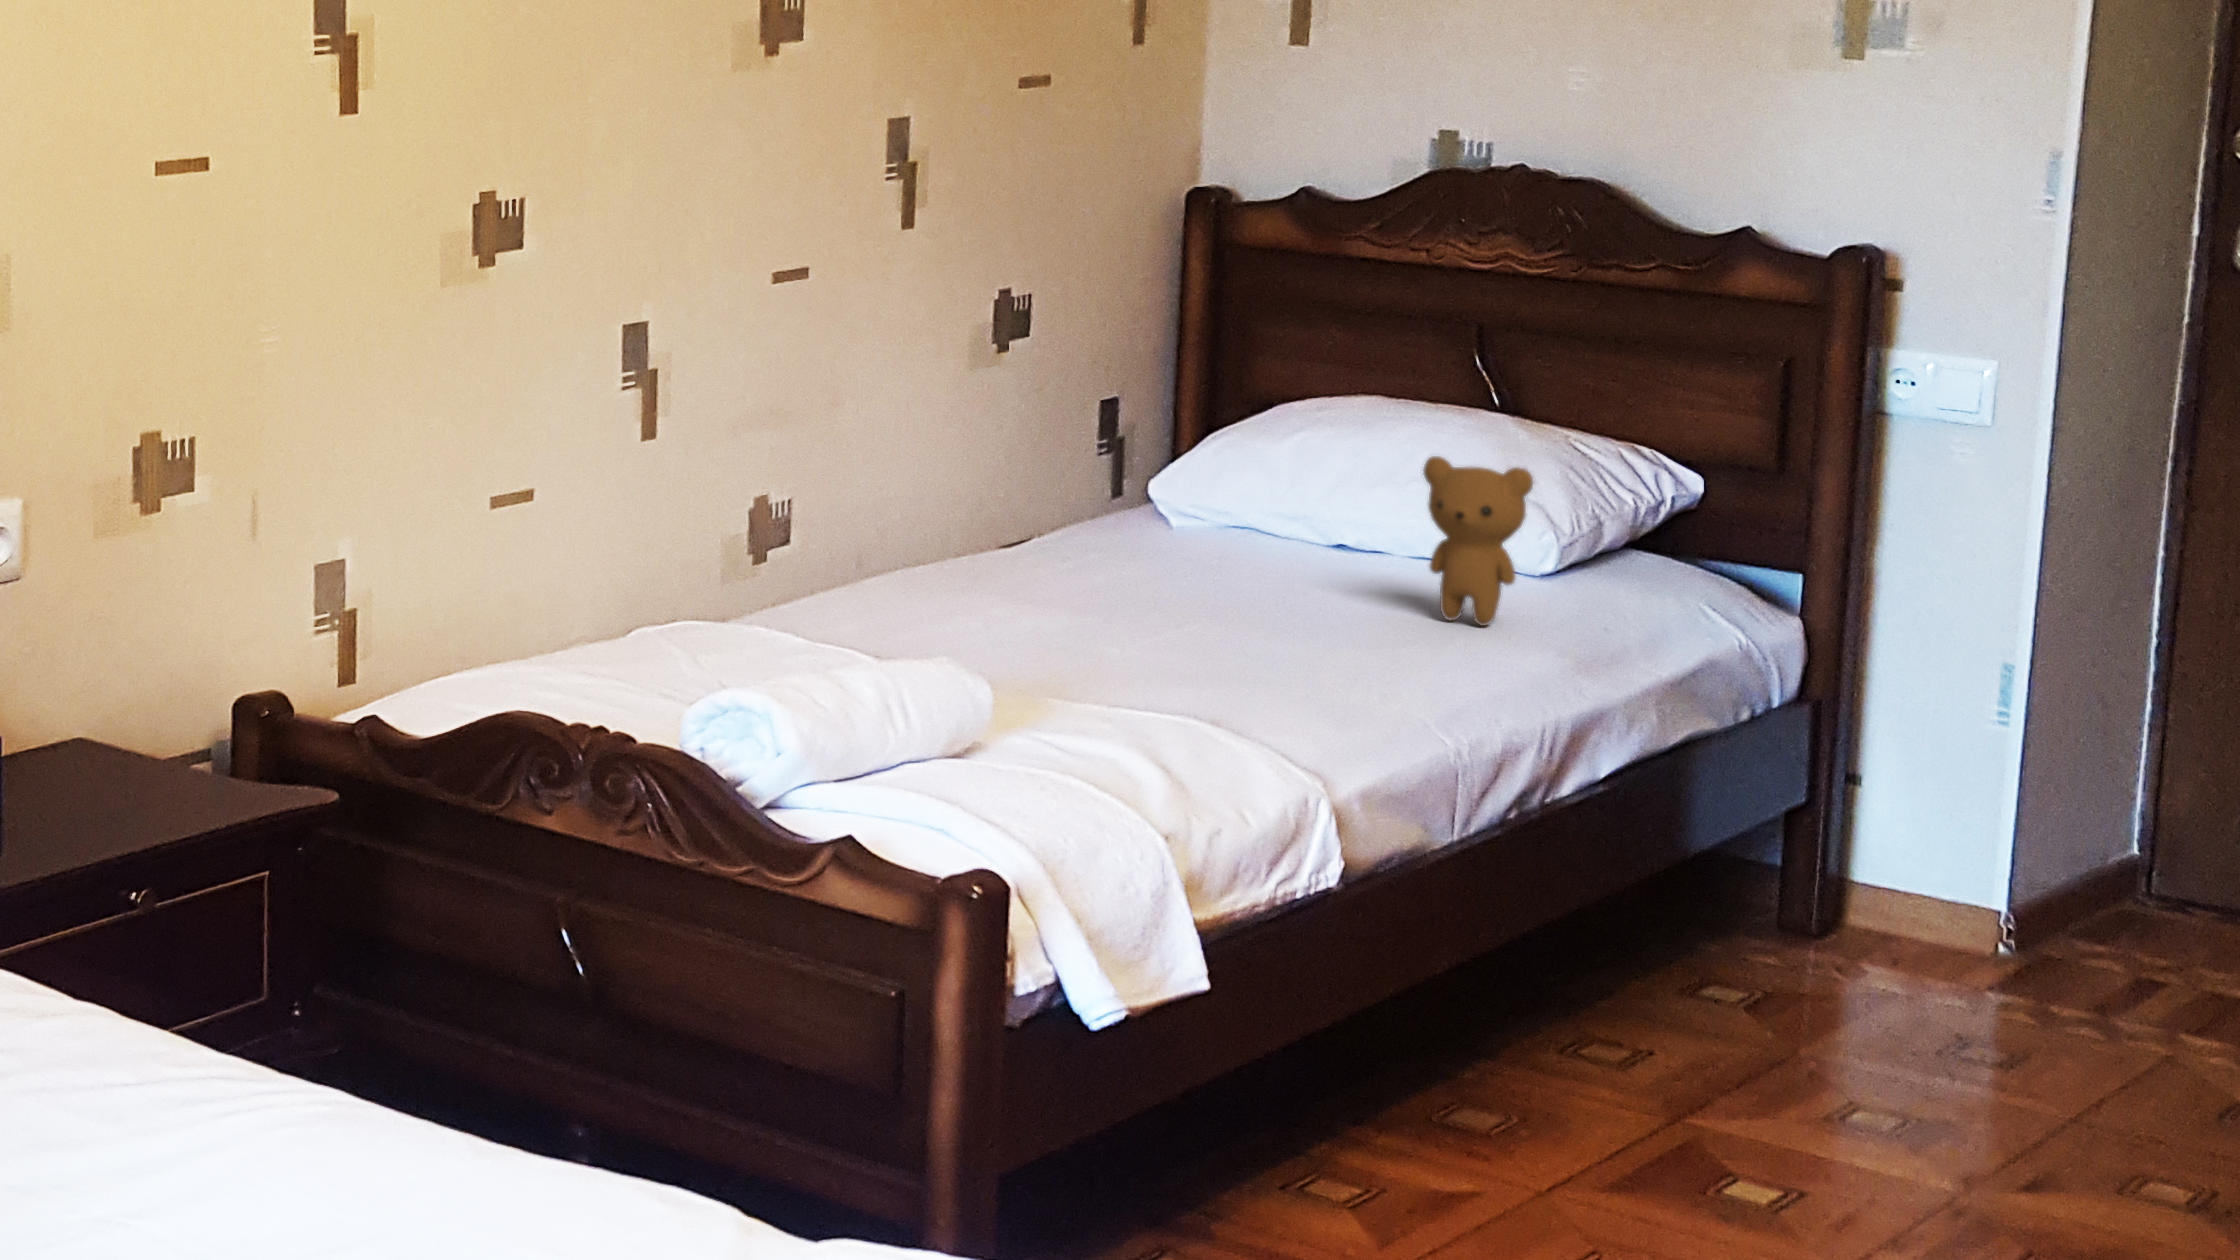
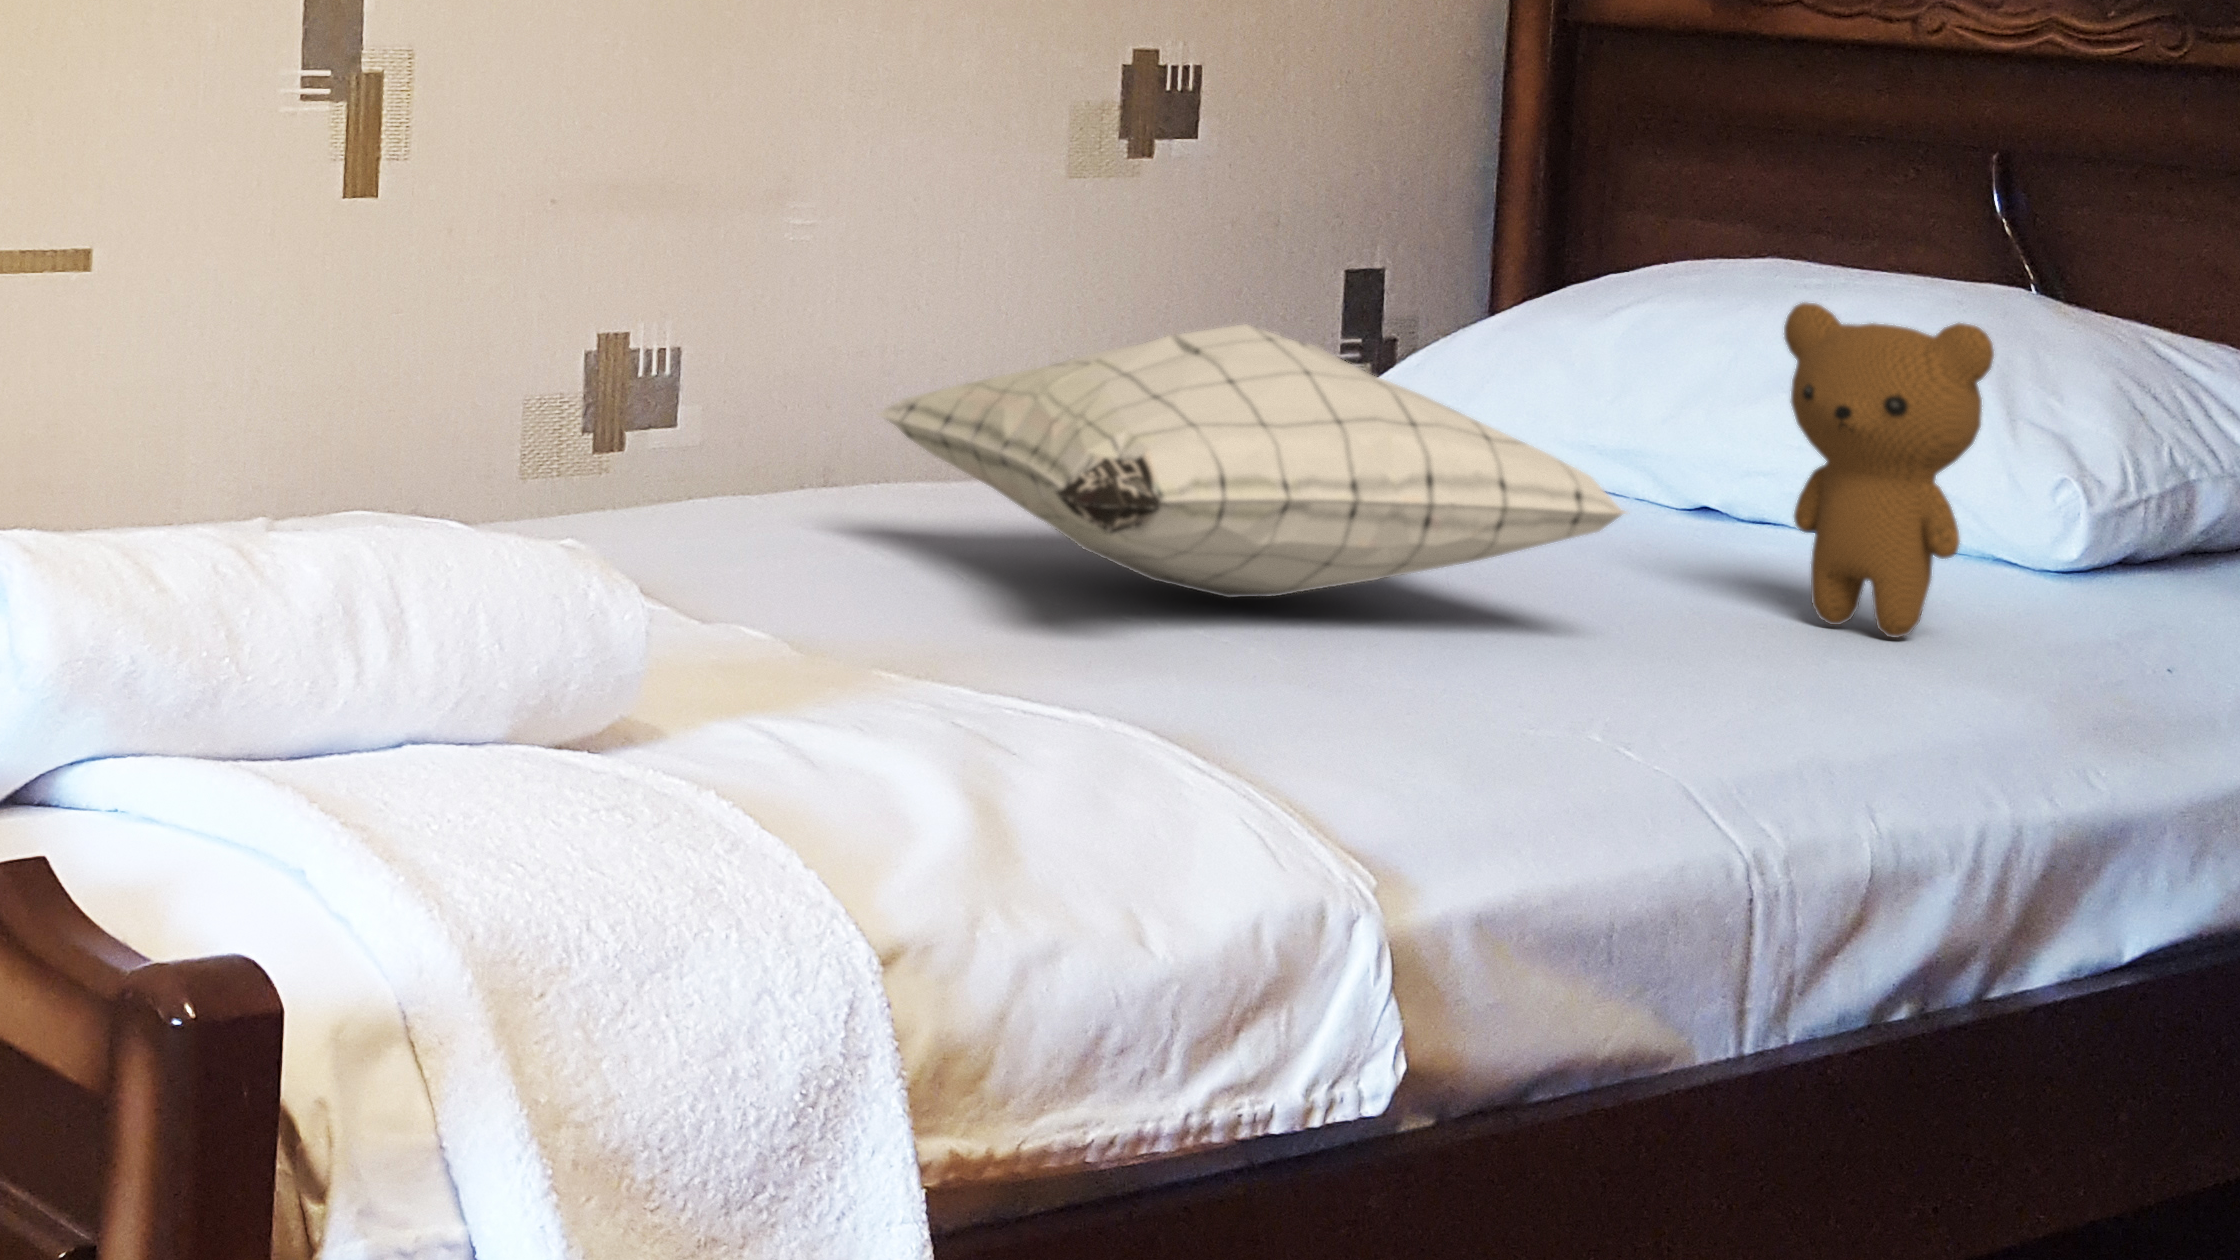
pillow: none [961,492,1372,633] -> present [879,324,1626,598]

